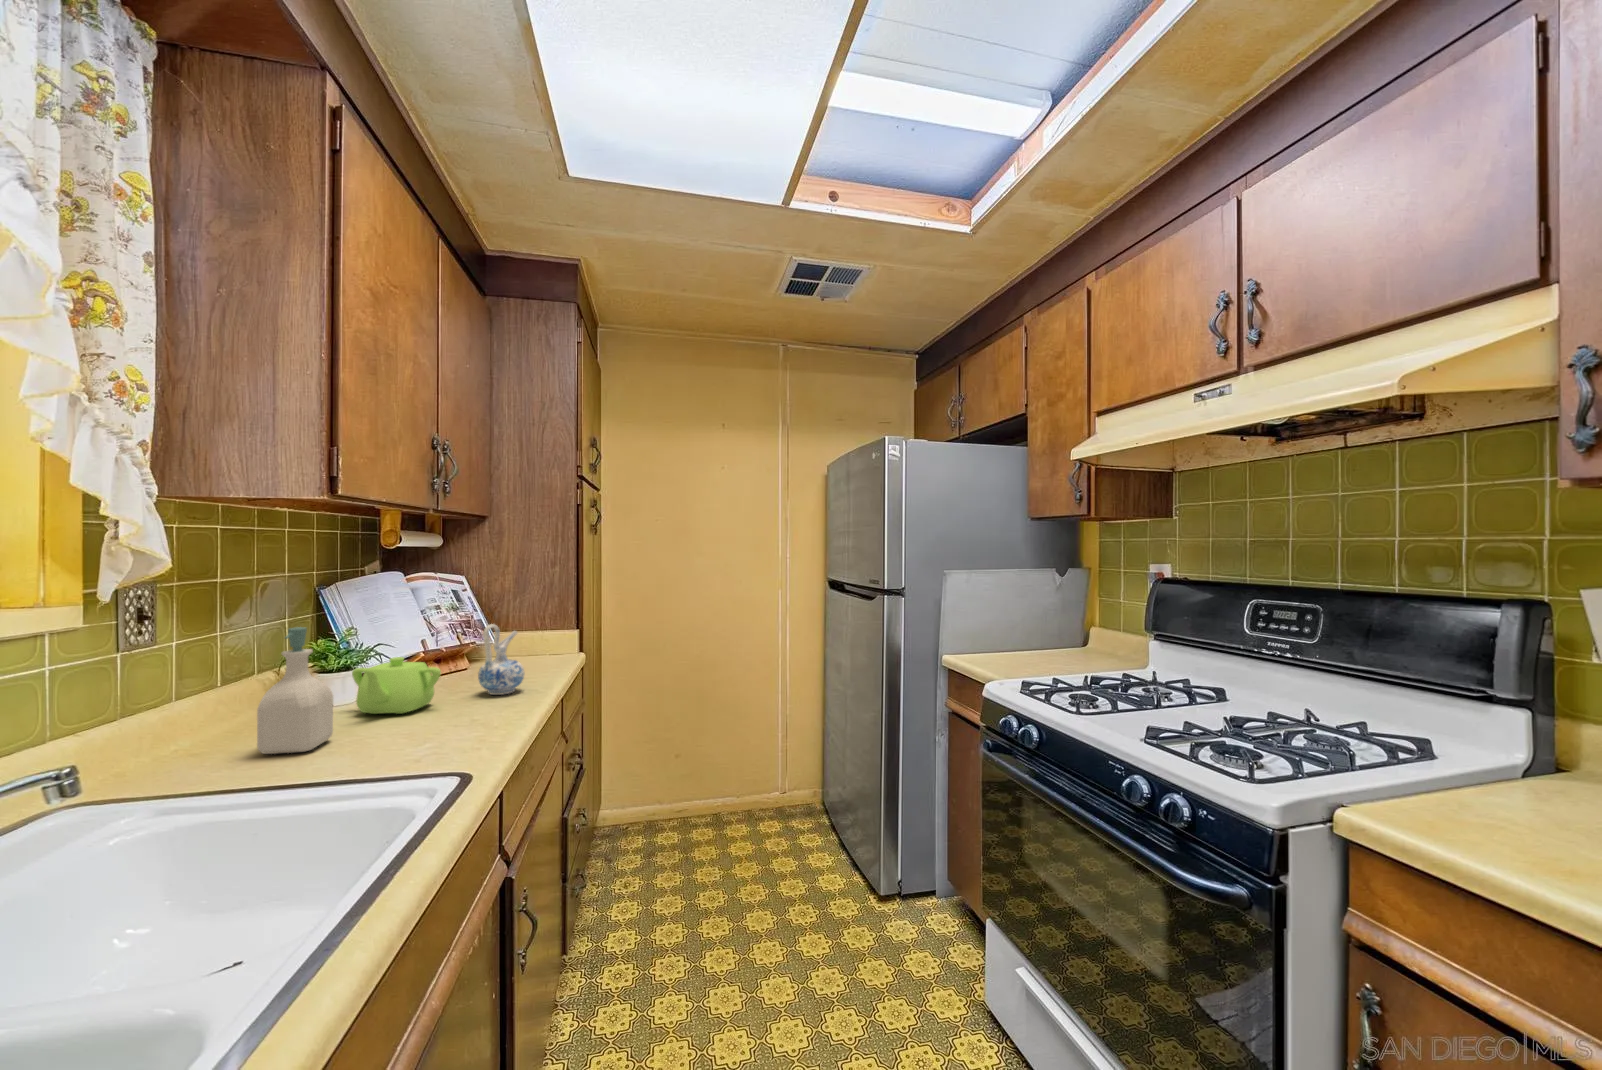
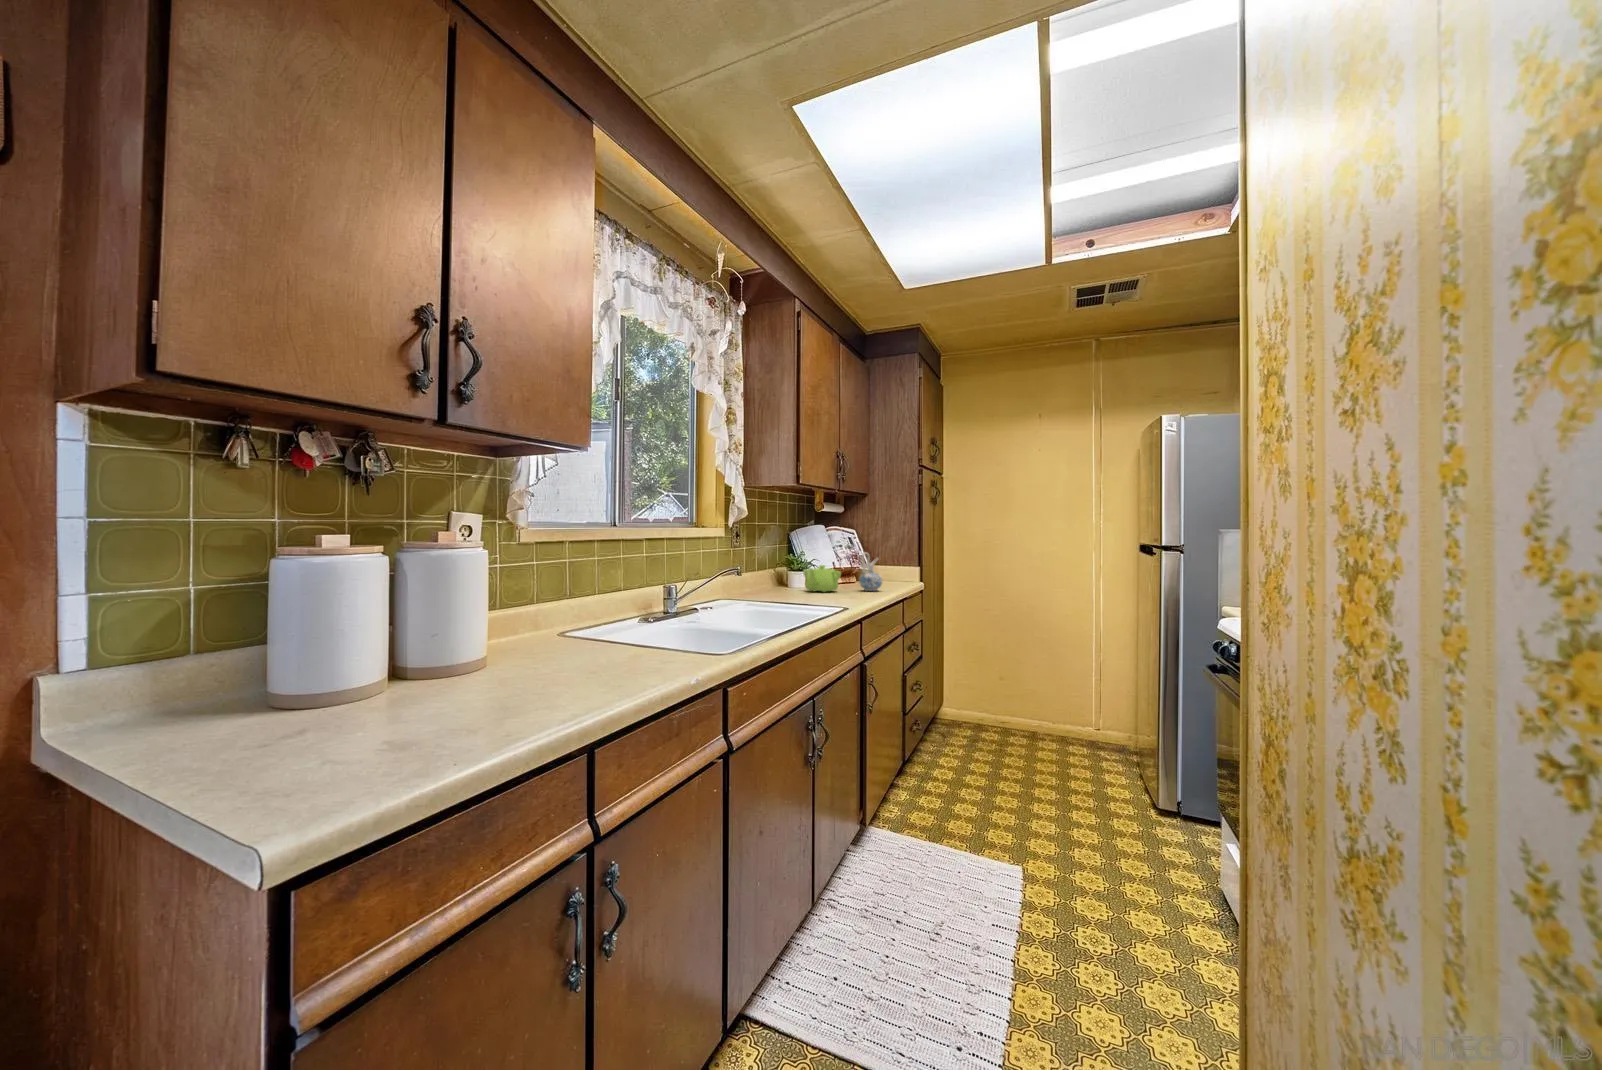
soap bottle: present [257,627,333,754] -> none [772,543,798,596]

